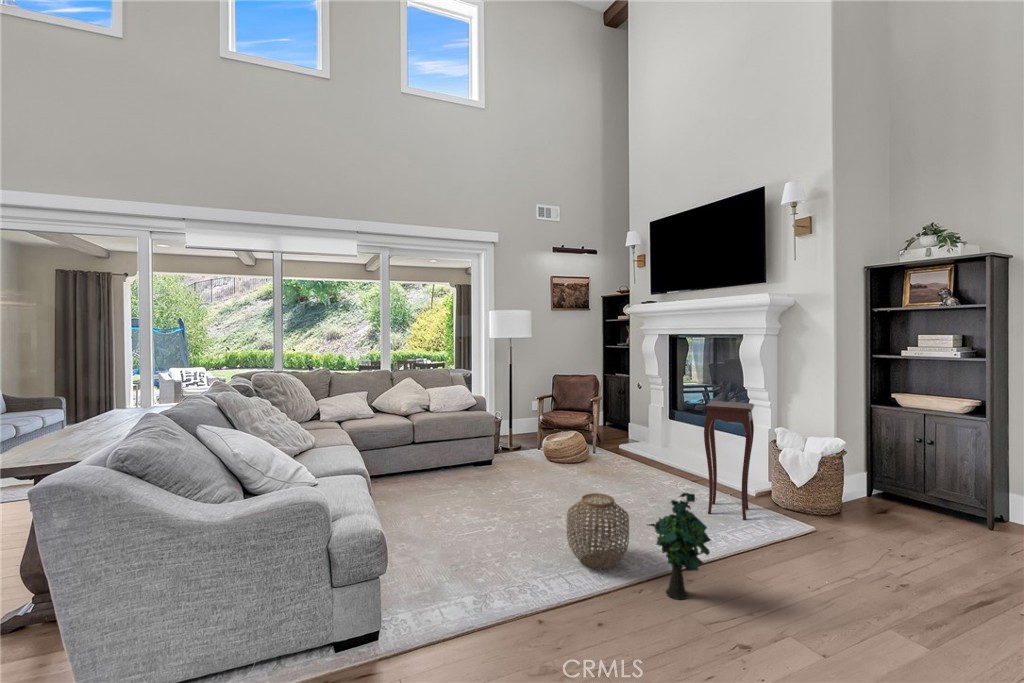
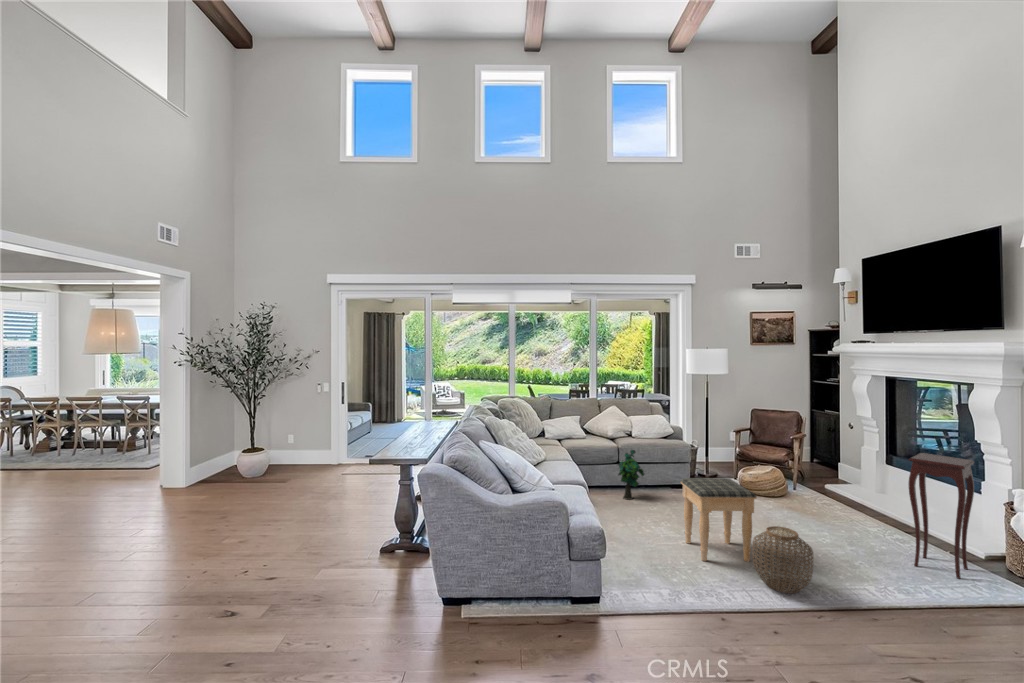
footstool: none [485,446,569,547] -> present [681,478,757,562]
decorative plant: present [649,493,711,600] -> present [618,450,644,500]

